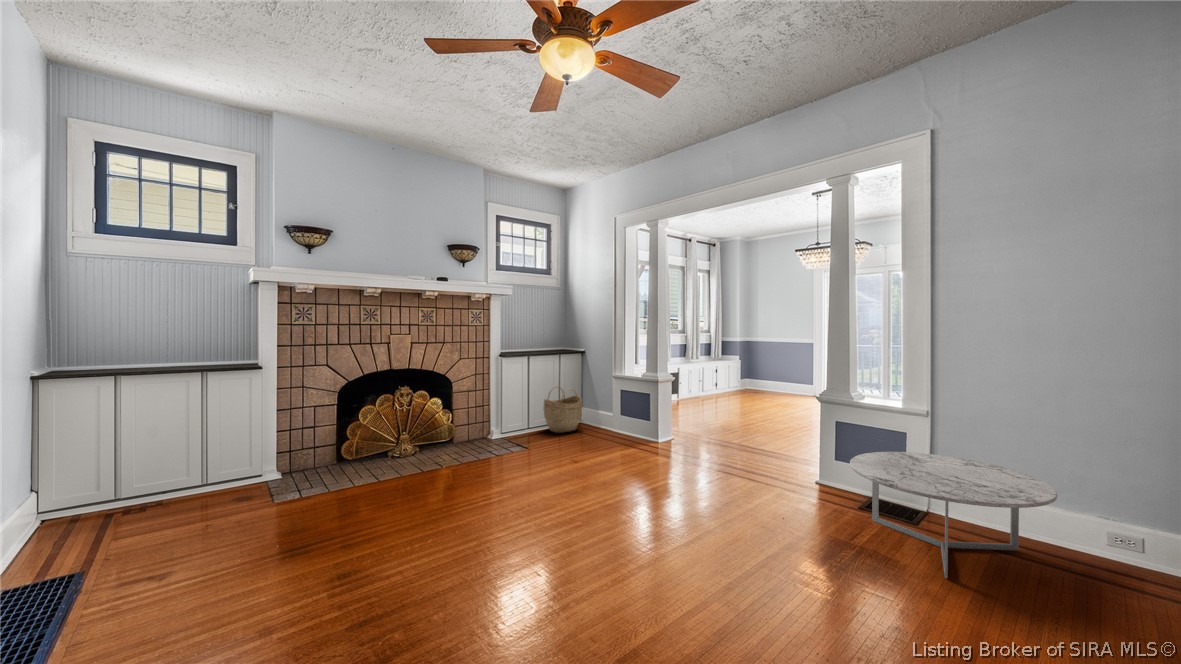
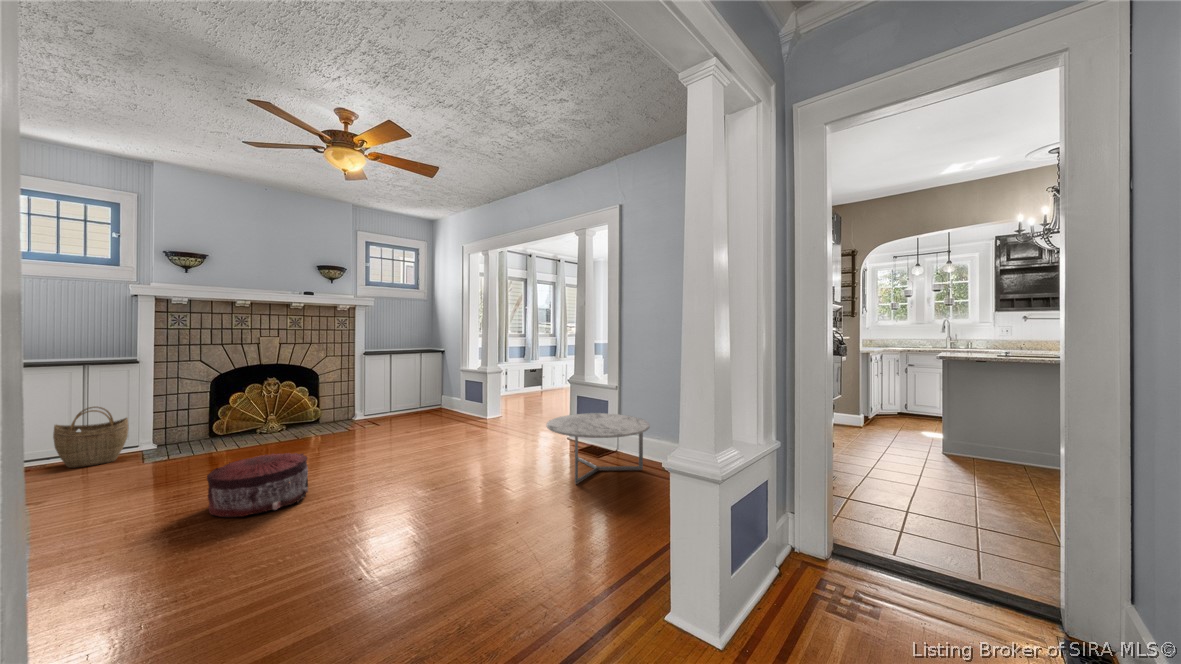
woven basket: present [544,387,582,433] -> present [53,407,128,468]
pouf: none [413,509,545,626] -> present [207,453,308,517]

